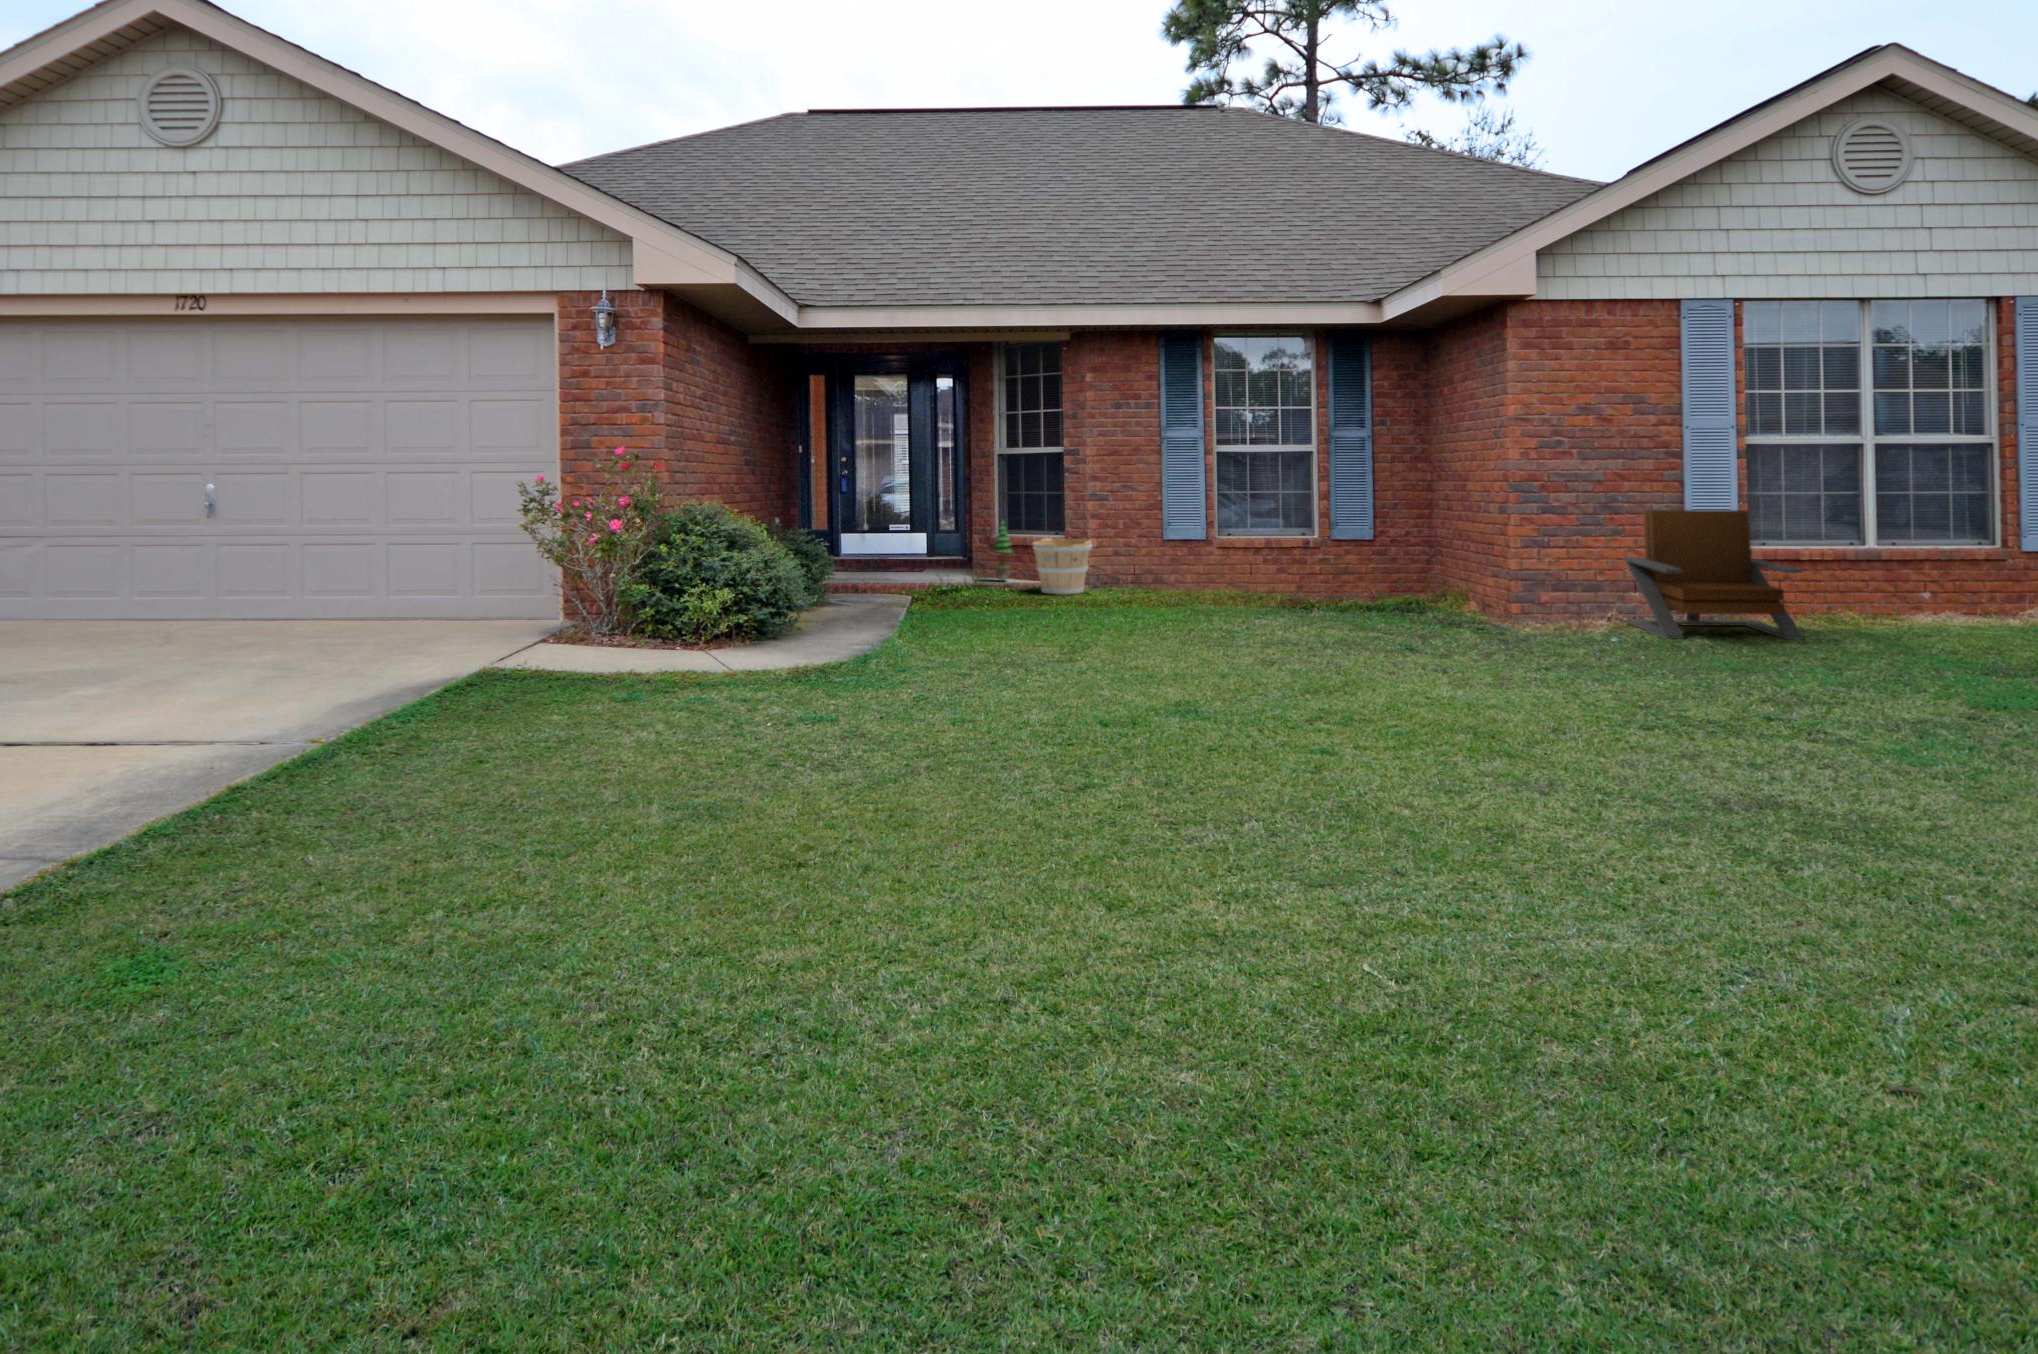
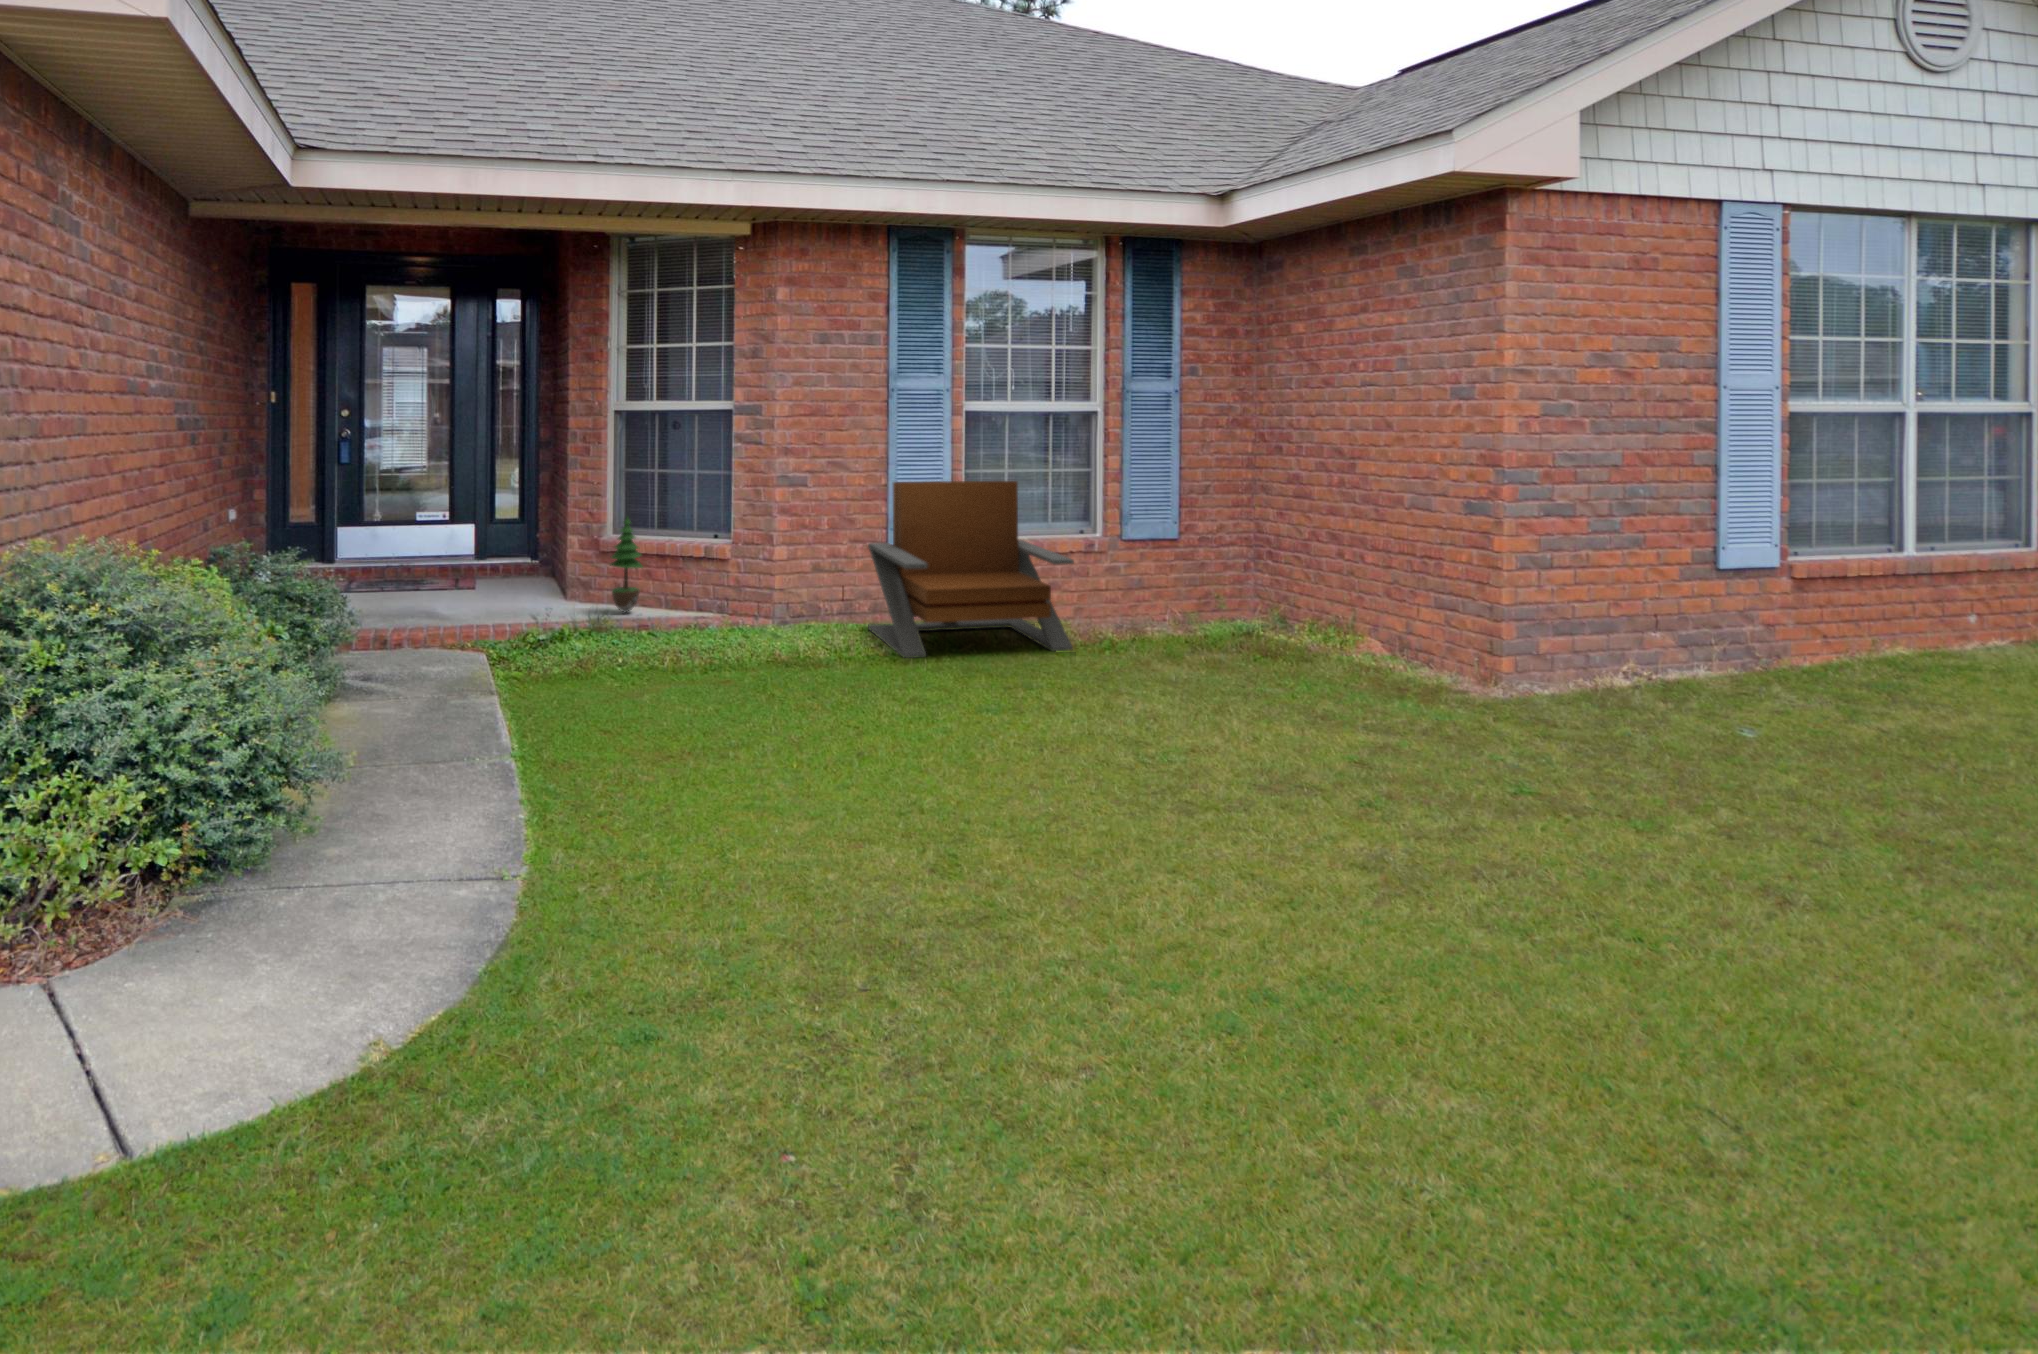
lounge chair: present [1624,510,1804,640] -> present [868,481,1074,658]
wooden bucket: present [1033,538,1092,595] -> none [694,548,792,643]

